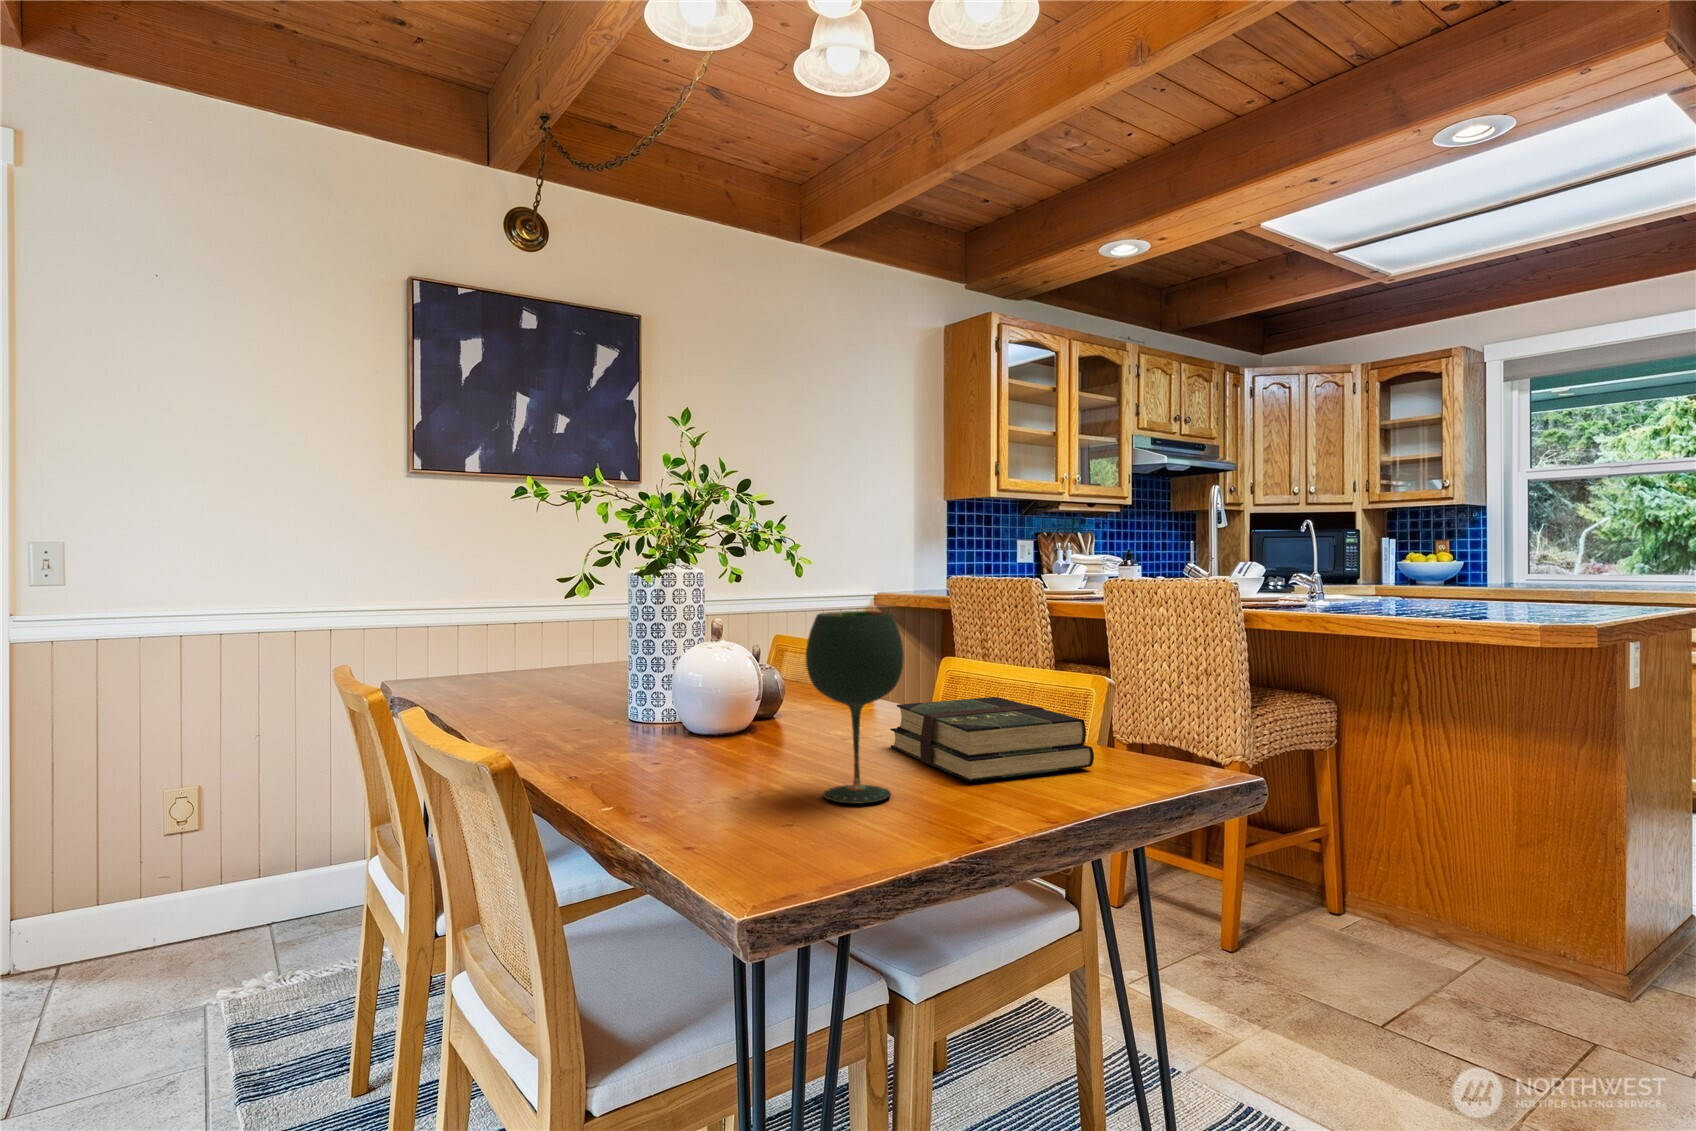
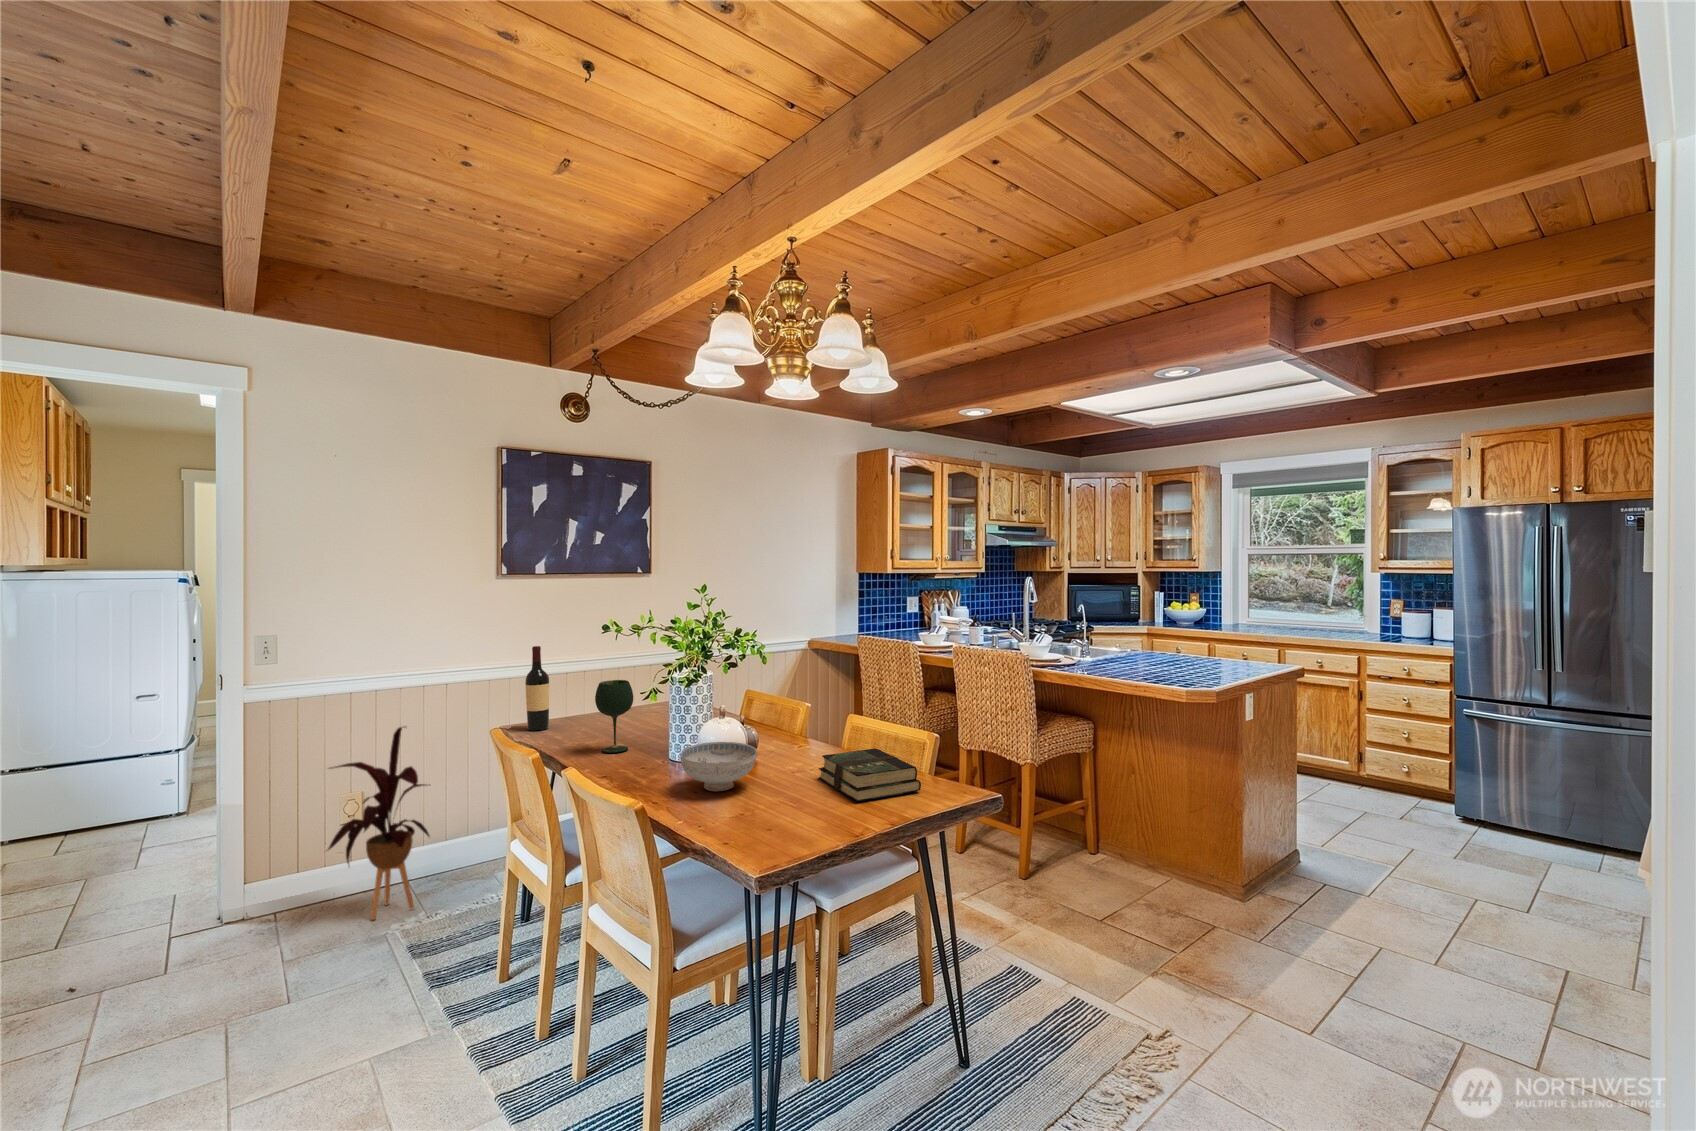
wine bottle: none [419,551,457,685] -> present [525,646,549,731]
wine glass: present [806,611,904,804] -> present [595,680,633,753]
ceramic bowl: none [629,679,773,763] -> present [680,742,757,791]
house plant: none [111,680,293,980] -> present [328,727,429,920]

